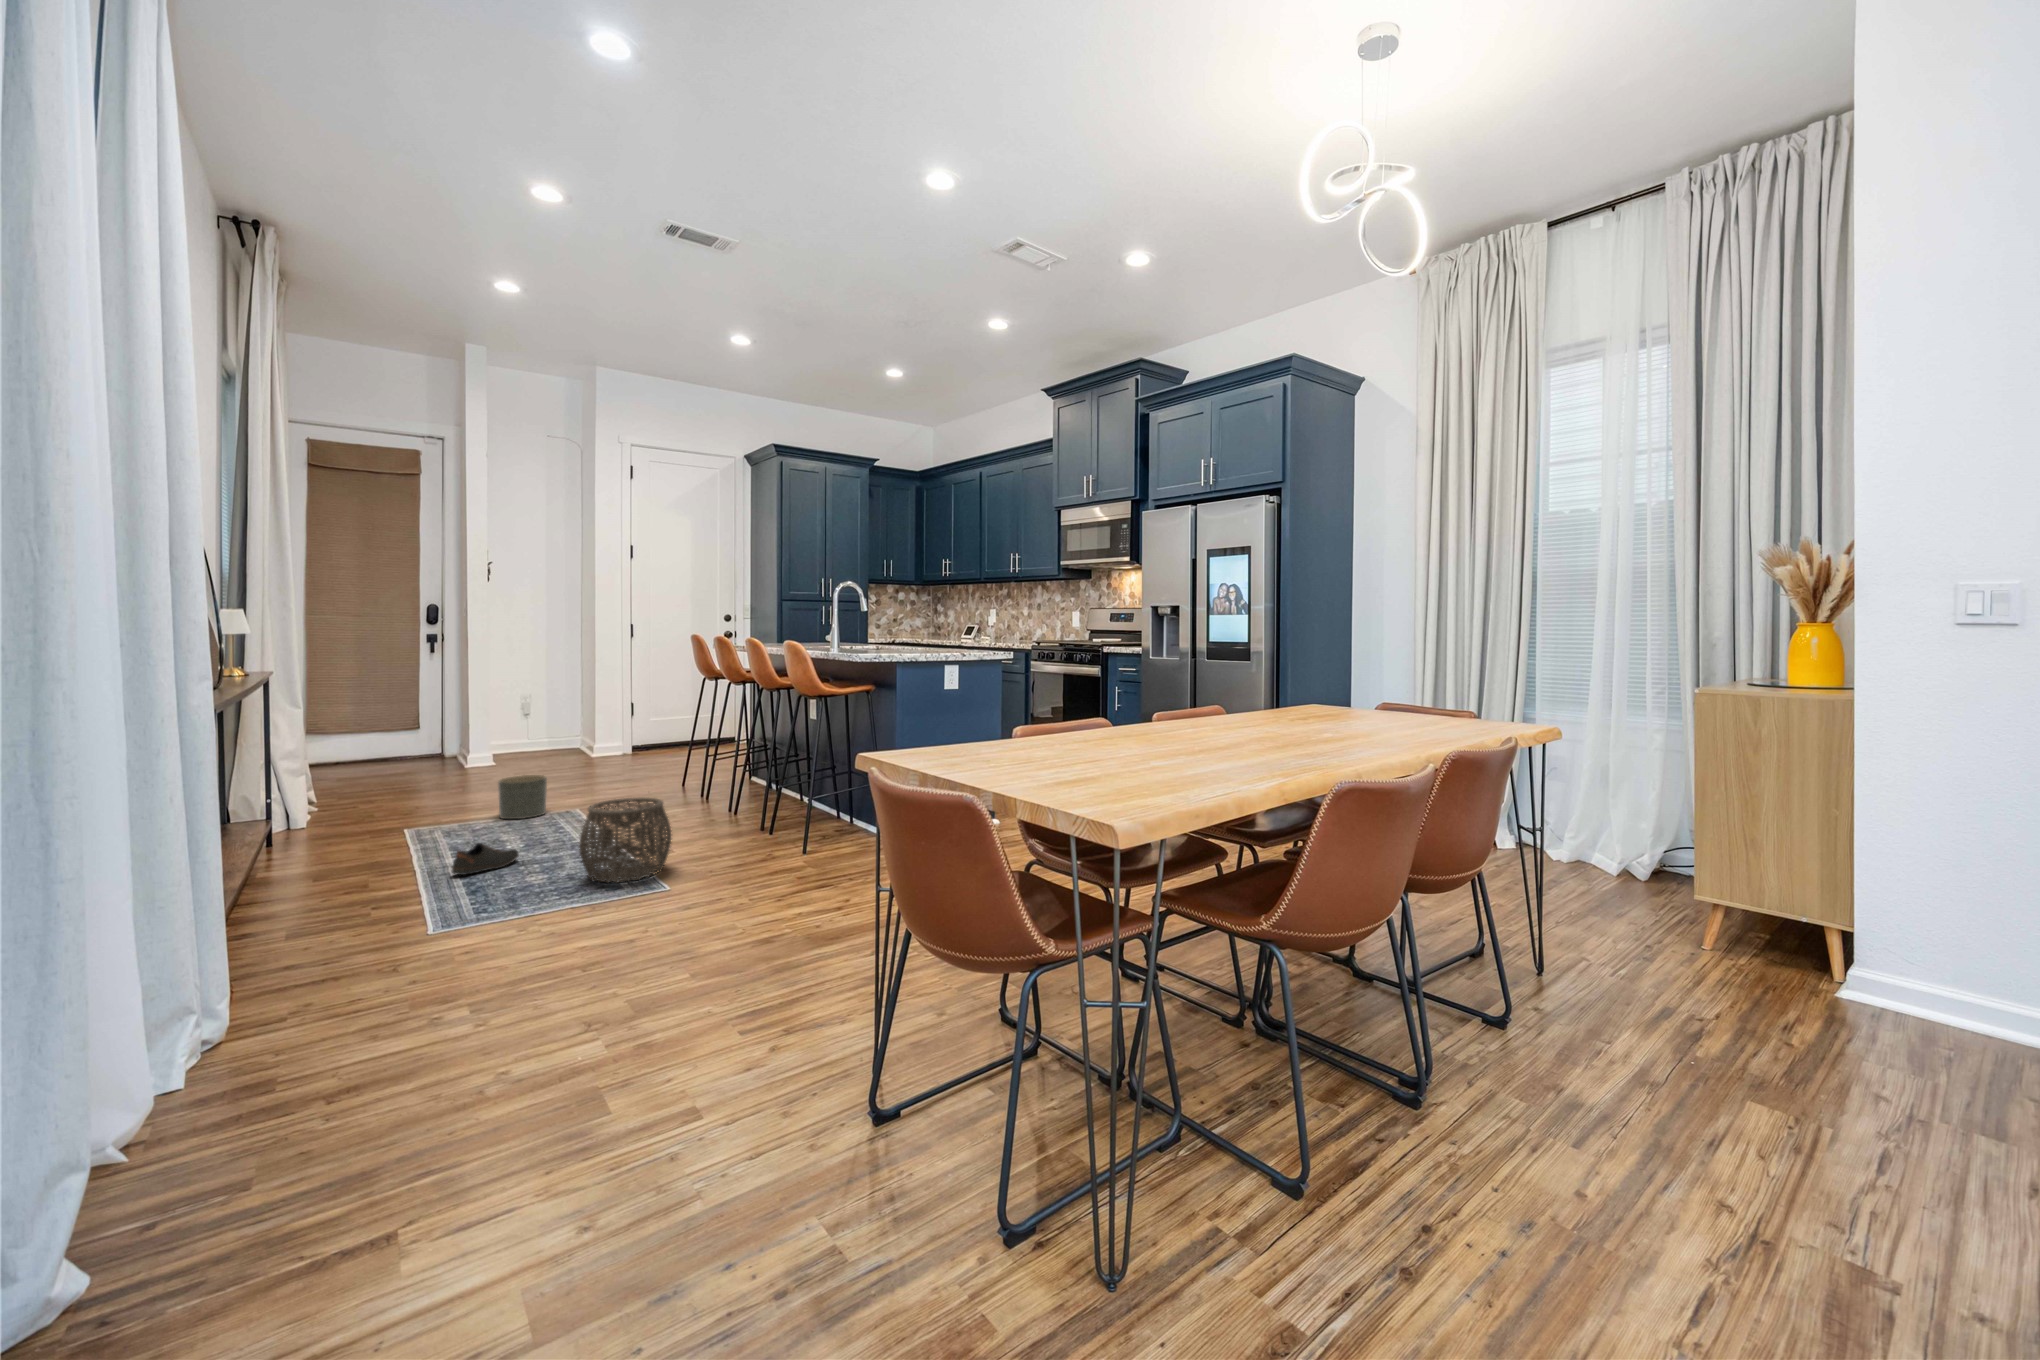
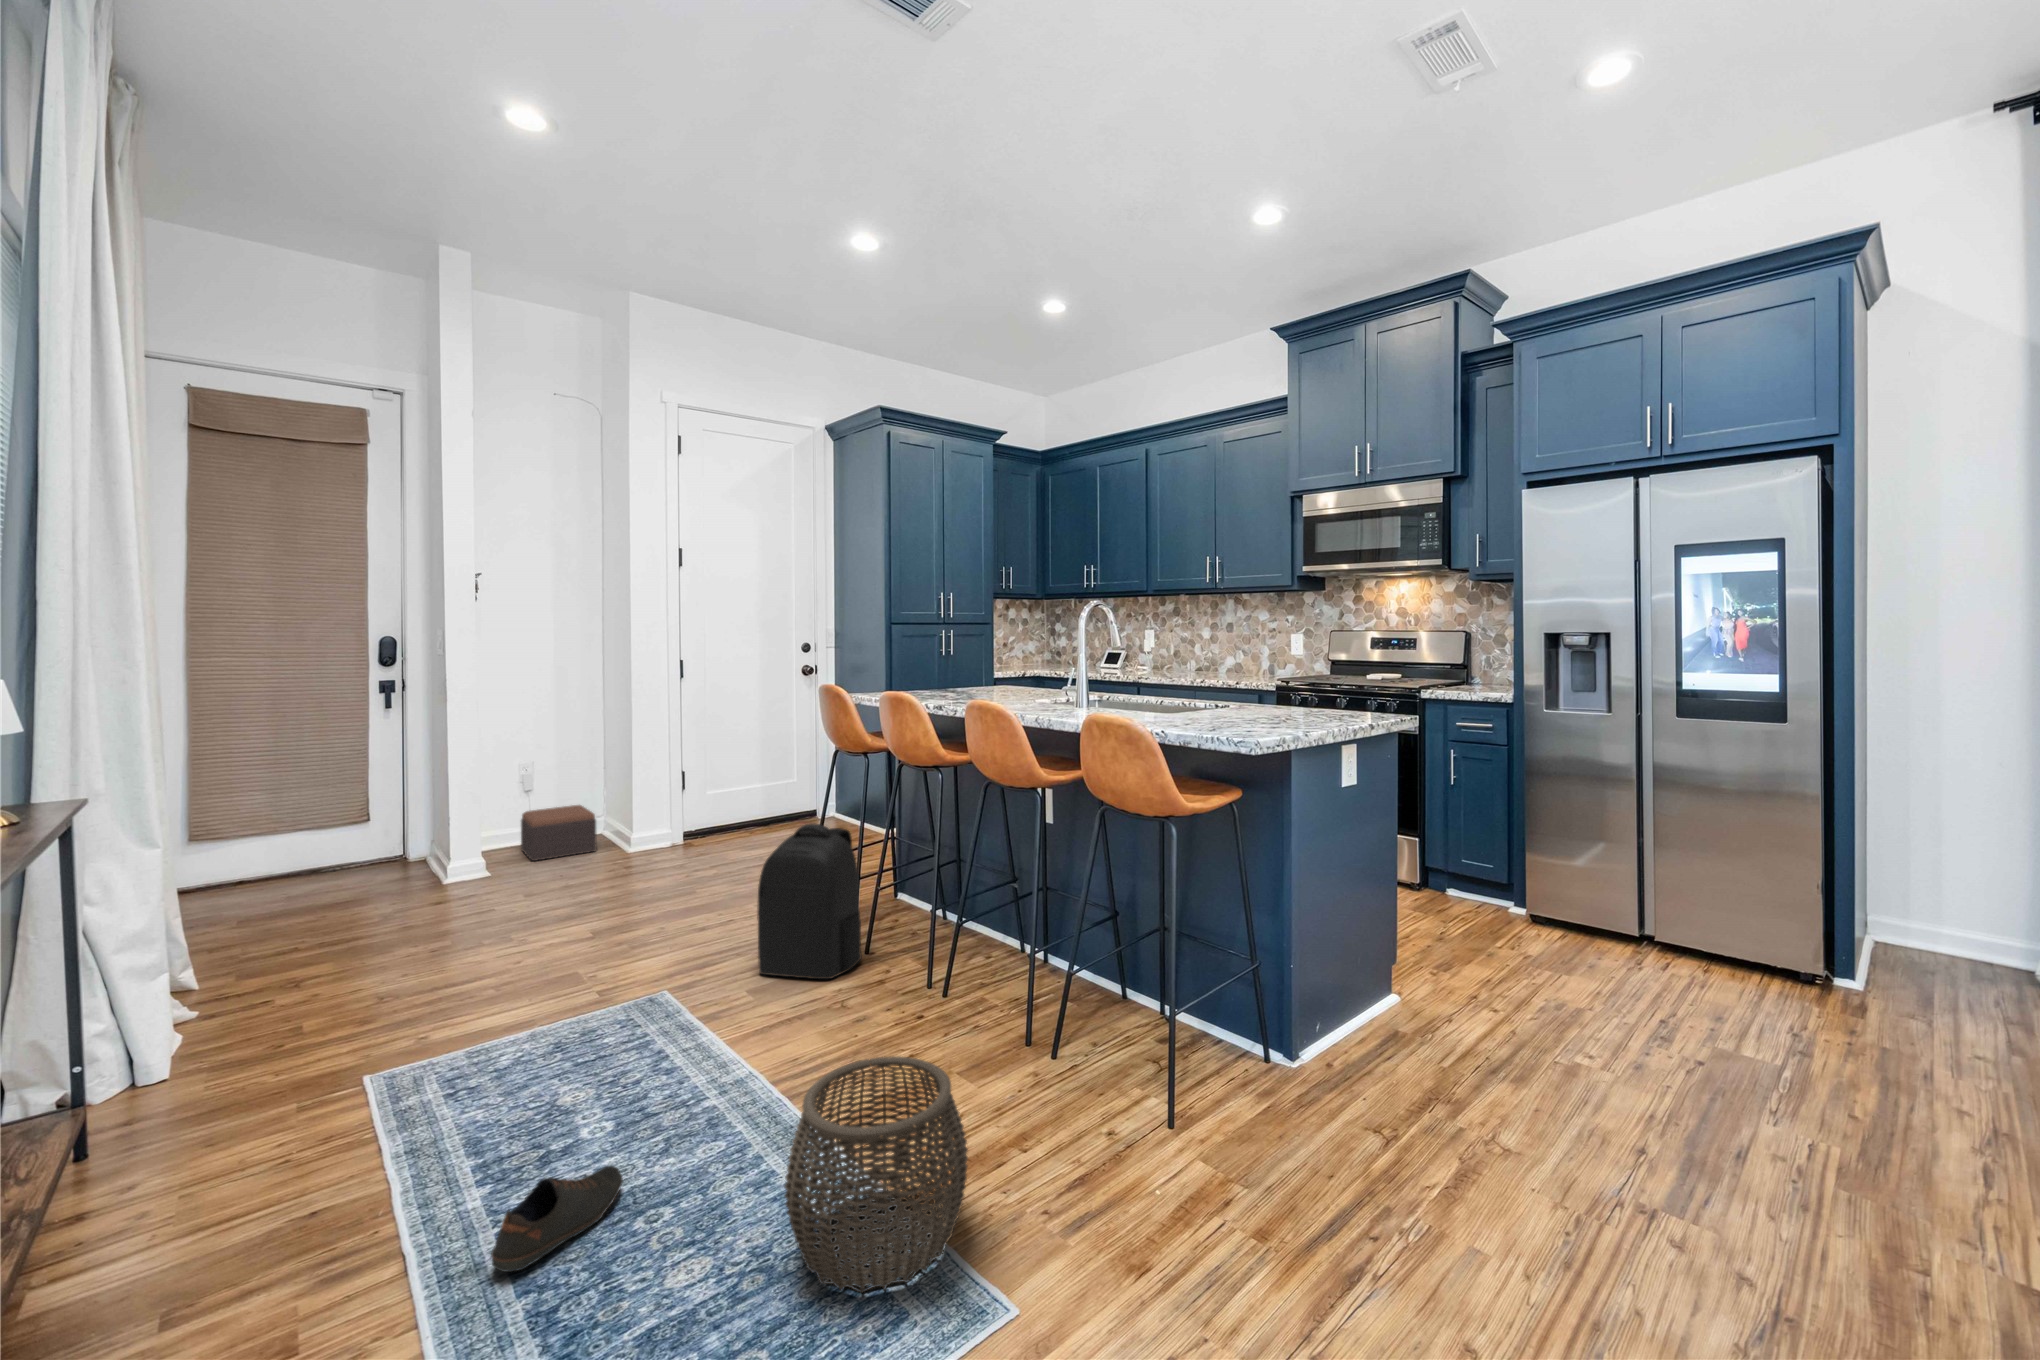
backpack: none [635,716,705,806] -> present [757,824,862,979]
footstool: none [521,724,571,758] -> present [521,805,597,861]
planter: present [498,775,547,819] -> none [533,939,616,1031]

